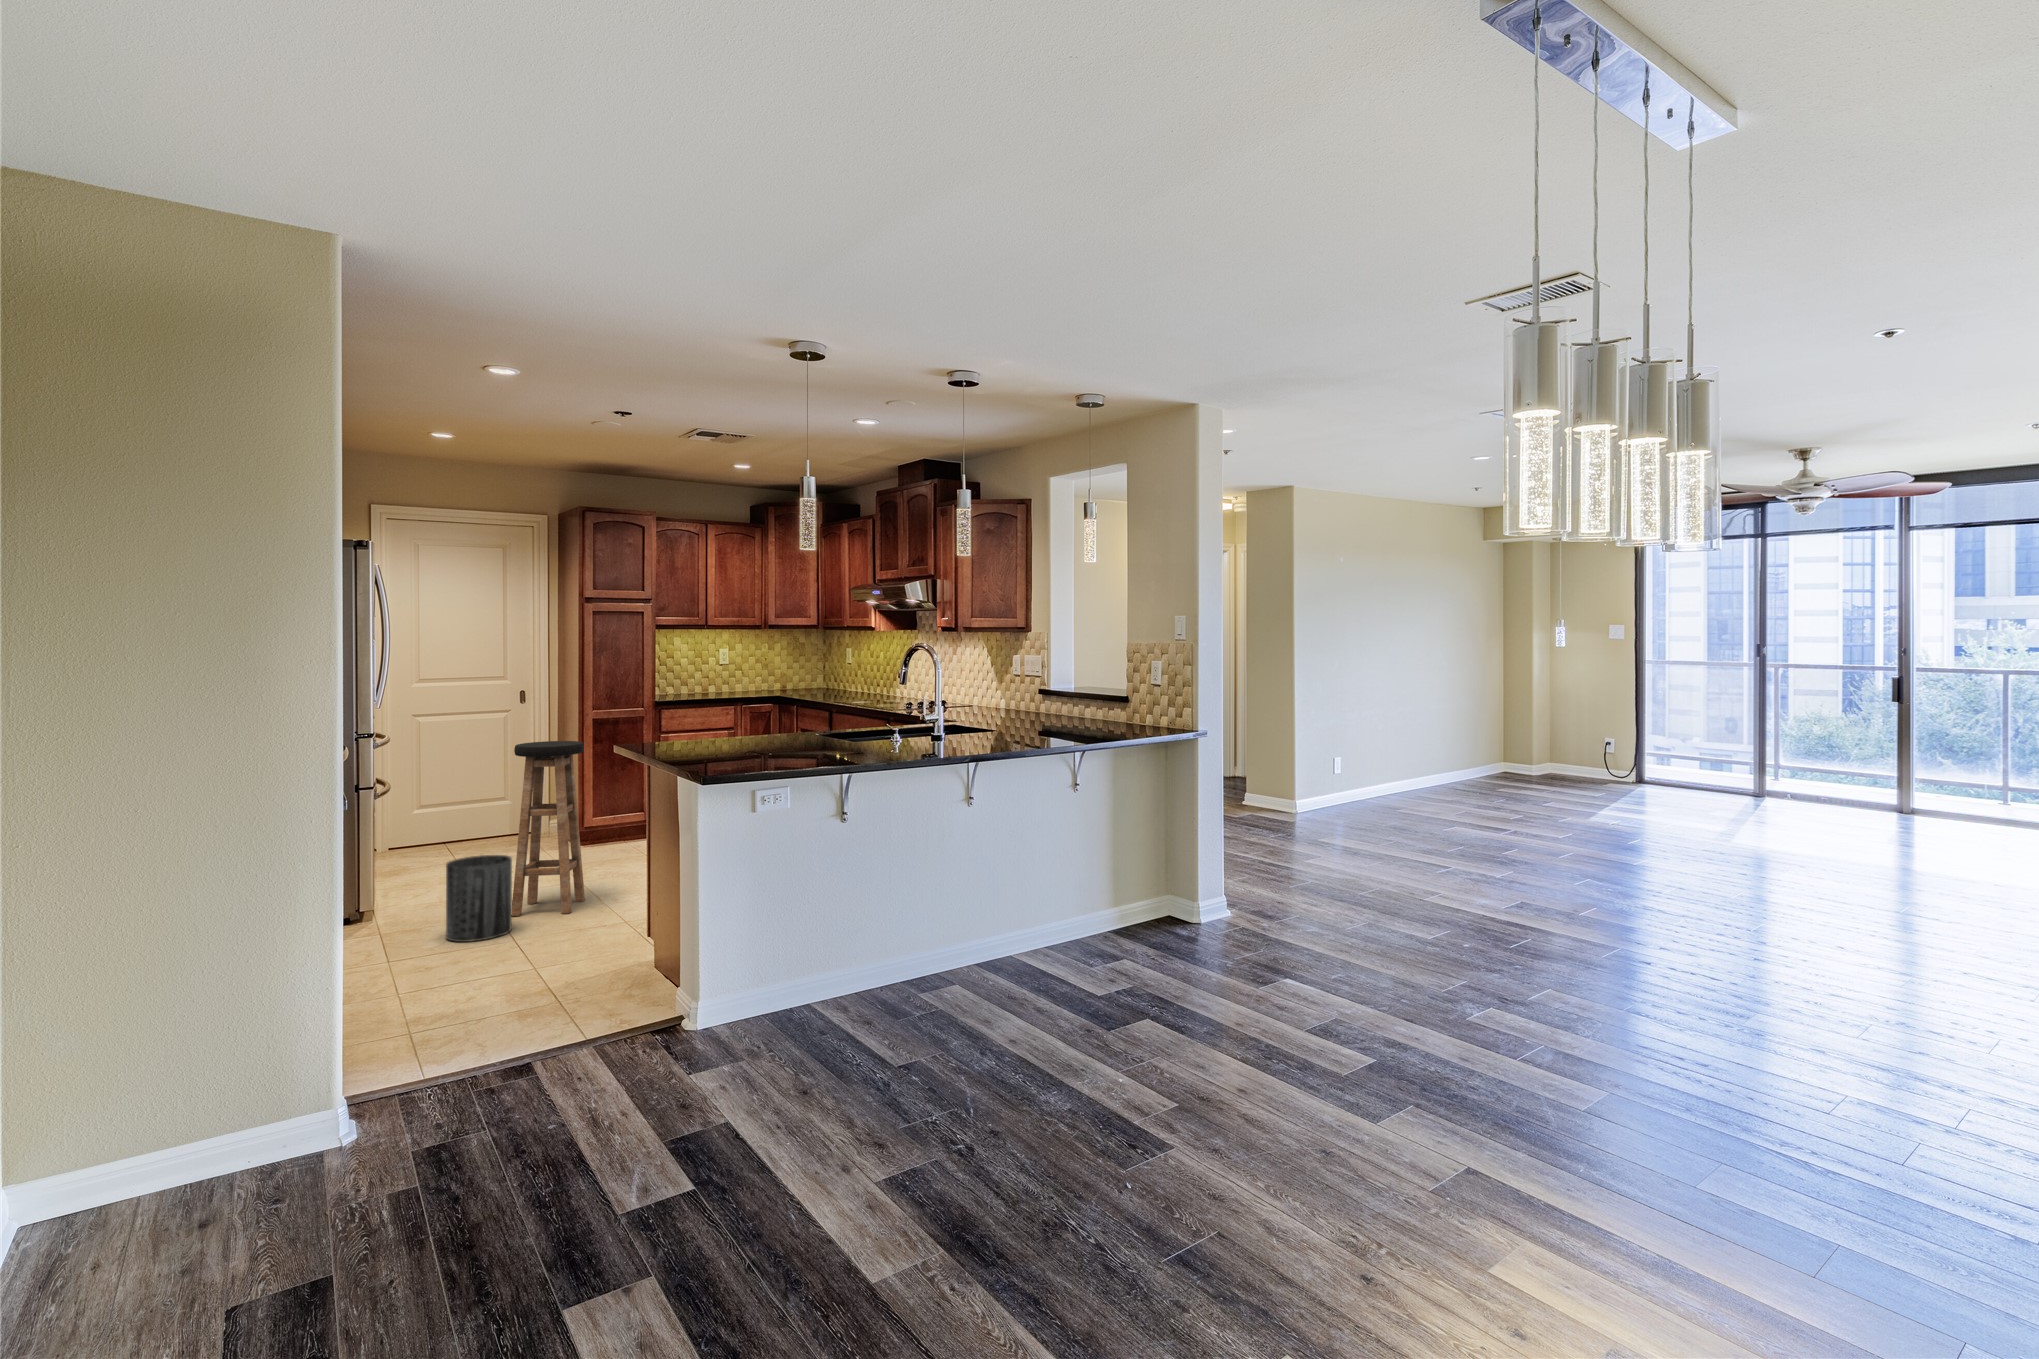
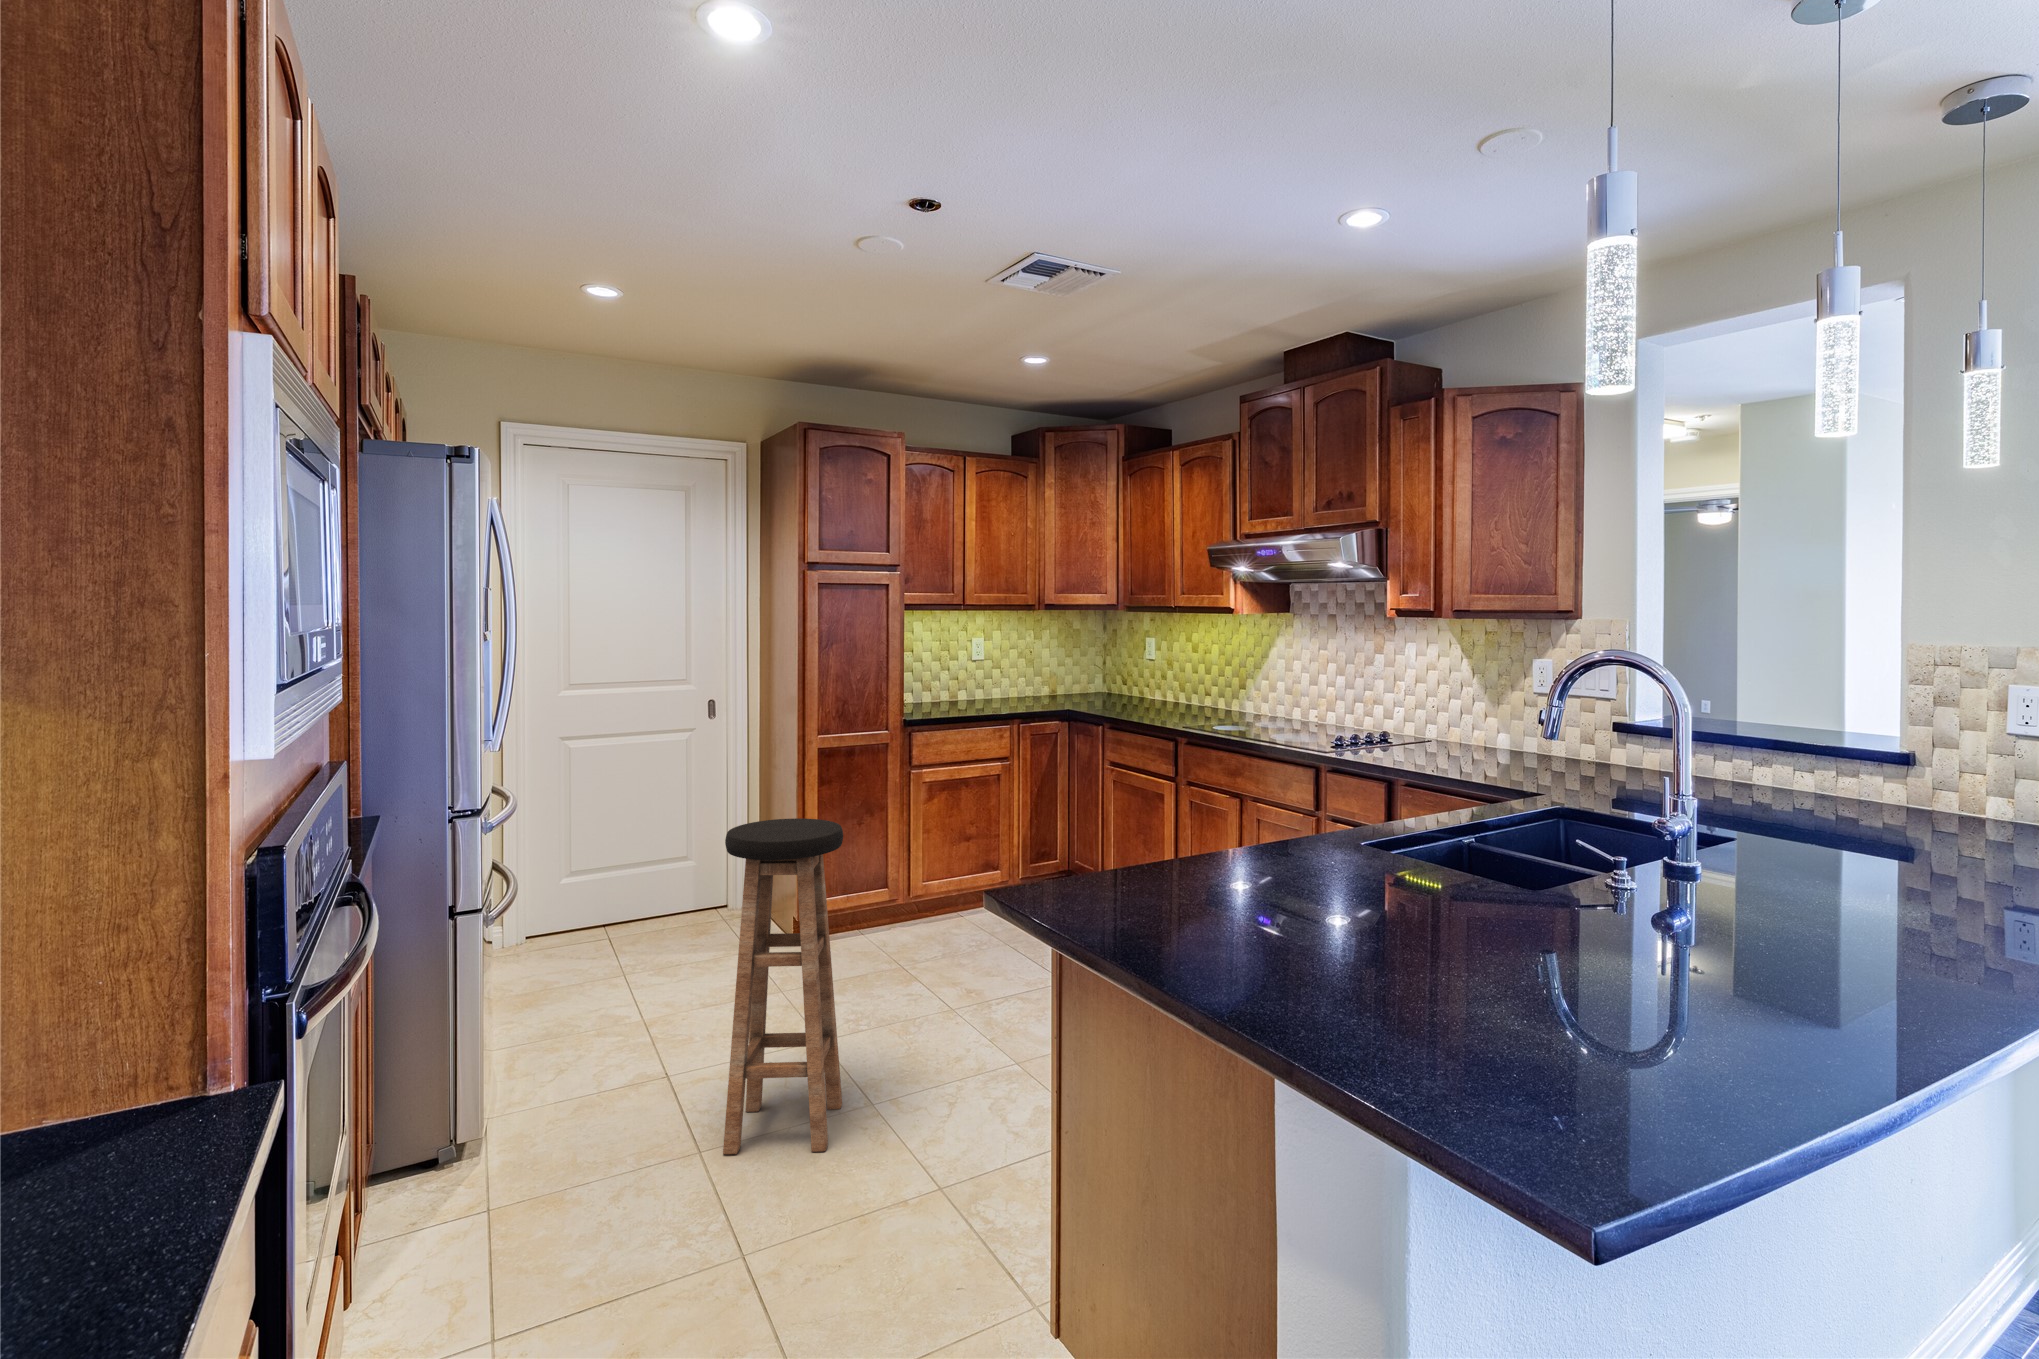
trash can: present [446,855,512,942] -> none [609,1052,730,1252]

